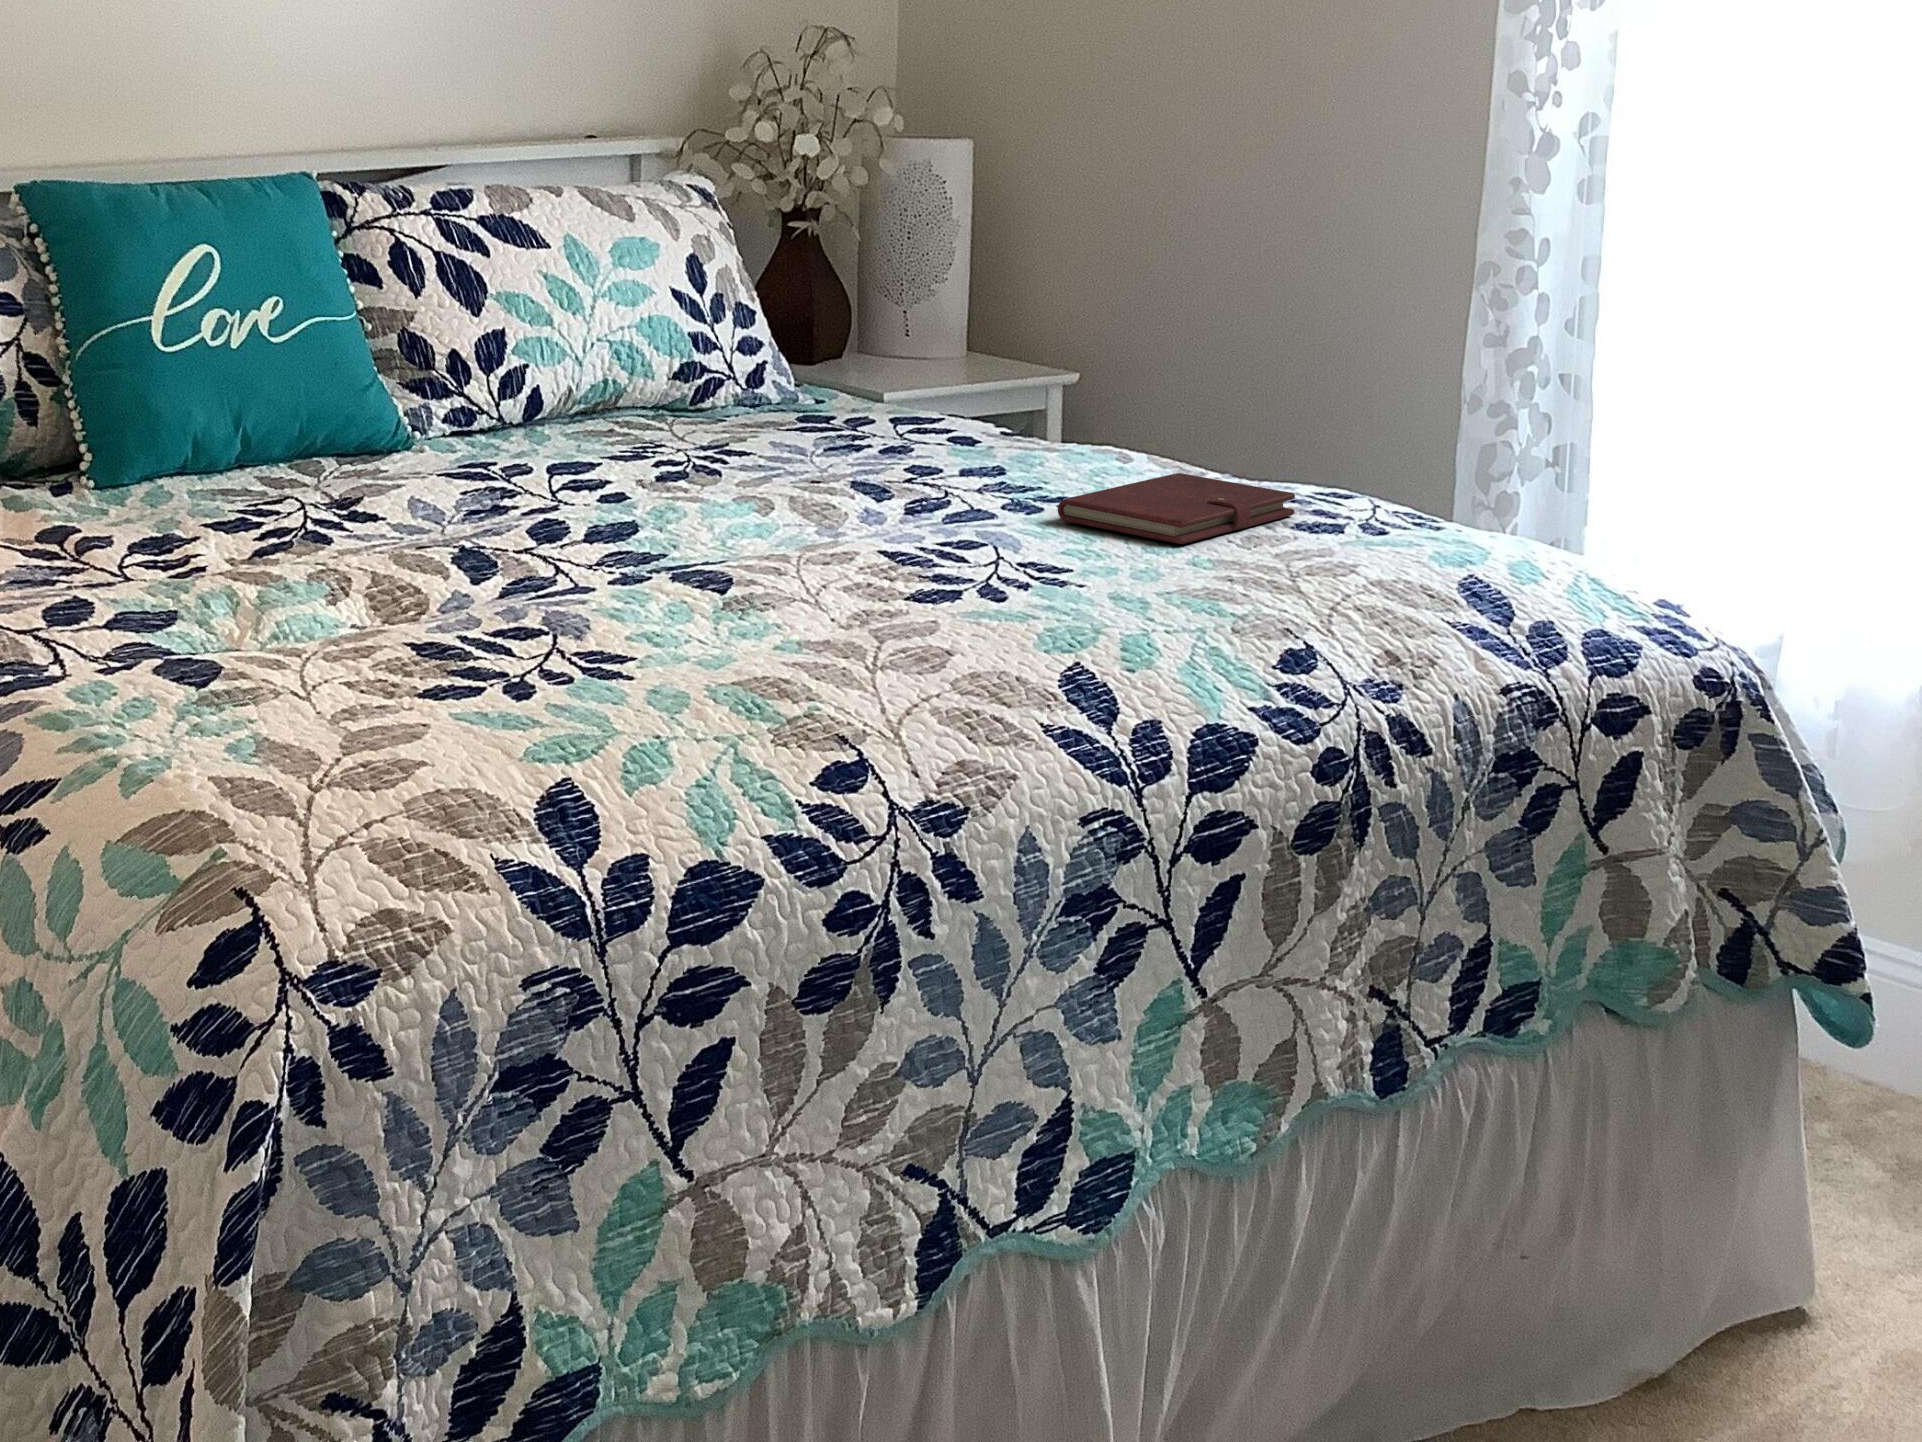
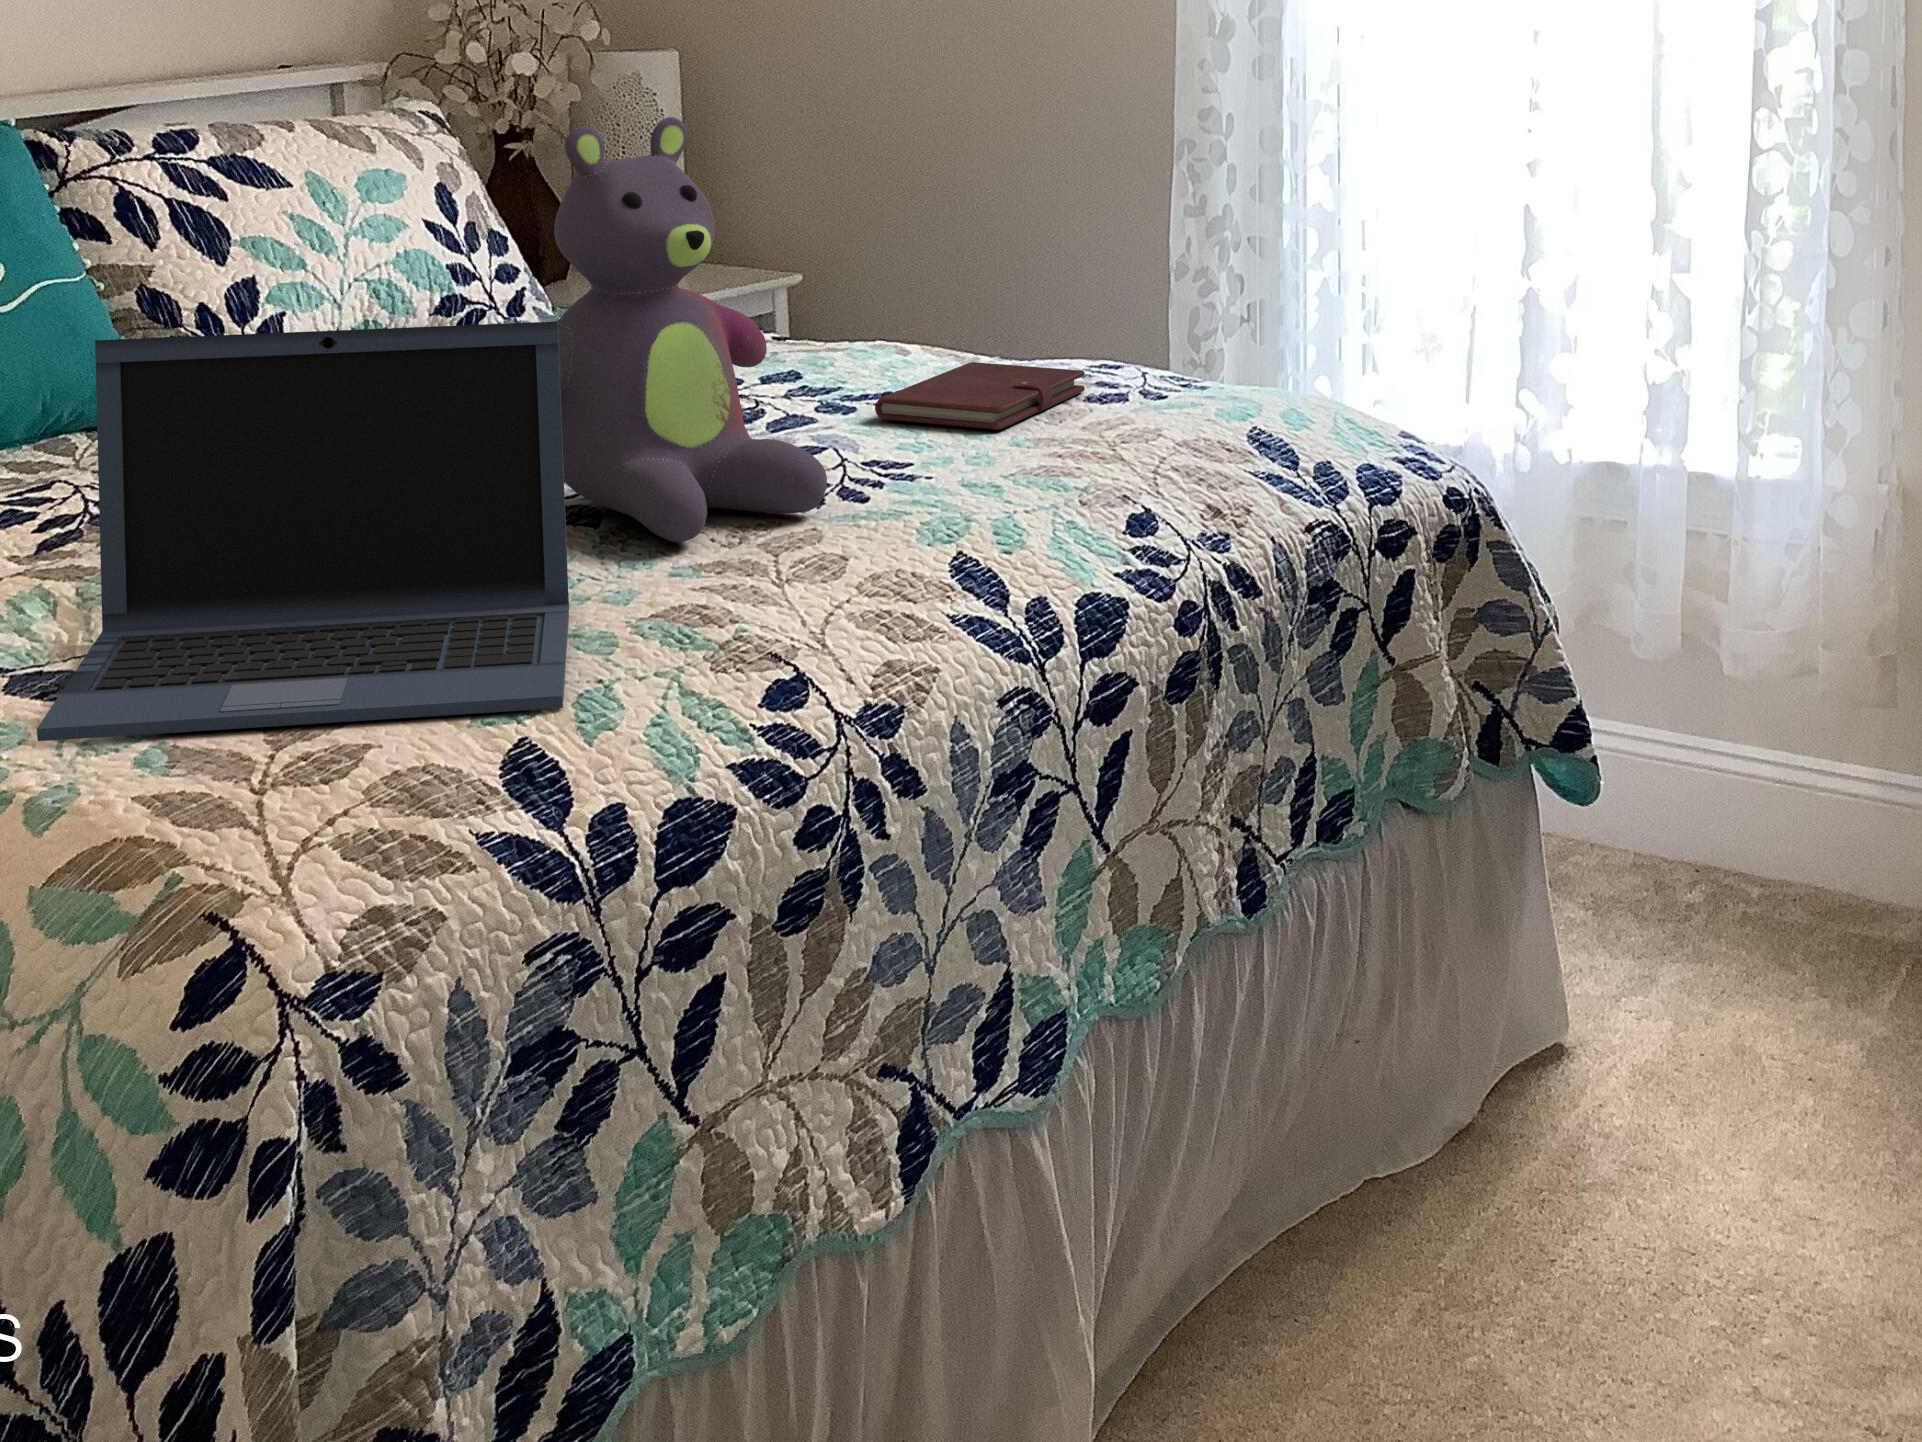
stuffed bear: none [648,201,963,616] -> present [554,117,827,542]
laptop: none [162,369,683,756] -> present [37,321,569,741]

